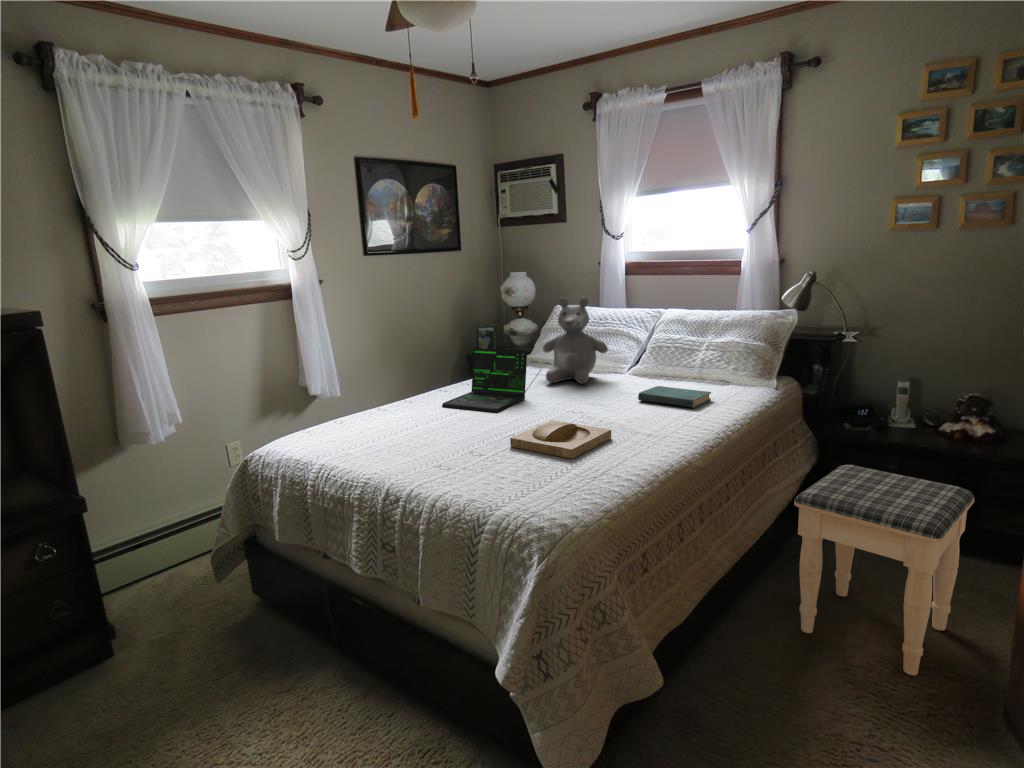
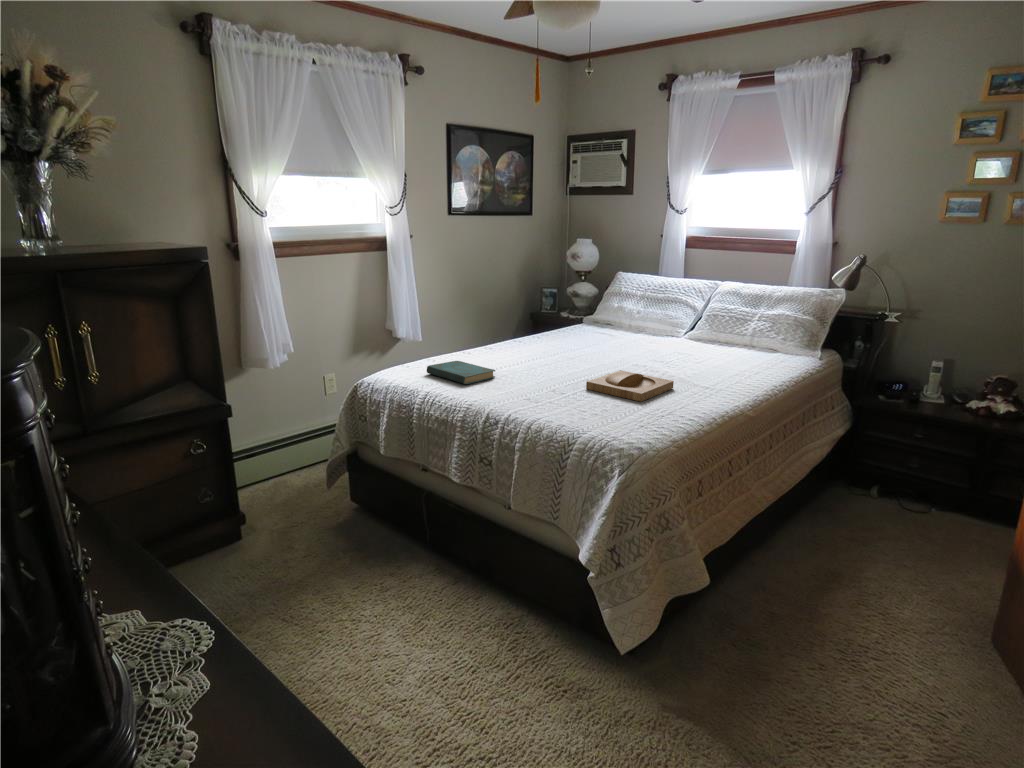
teddy bear: present [543,297,608,384] -> none [607,265,667,344]
laptop: present [442,348,542,412] -> none [519,305,609,362]
book: present [638,386,711,408] -> present [427,361,495,384]
footstool: present [794,465,975,675] -> none [823,428,990,604]

